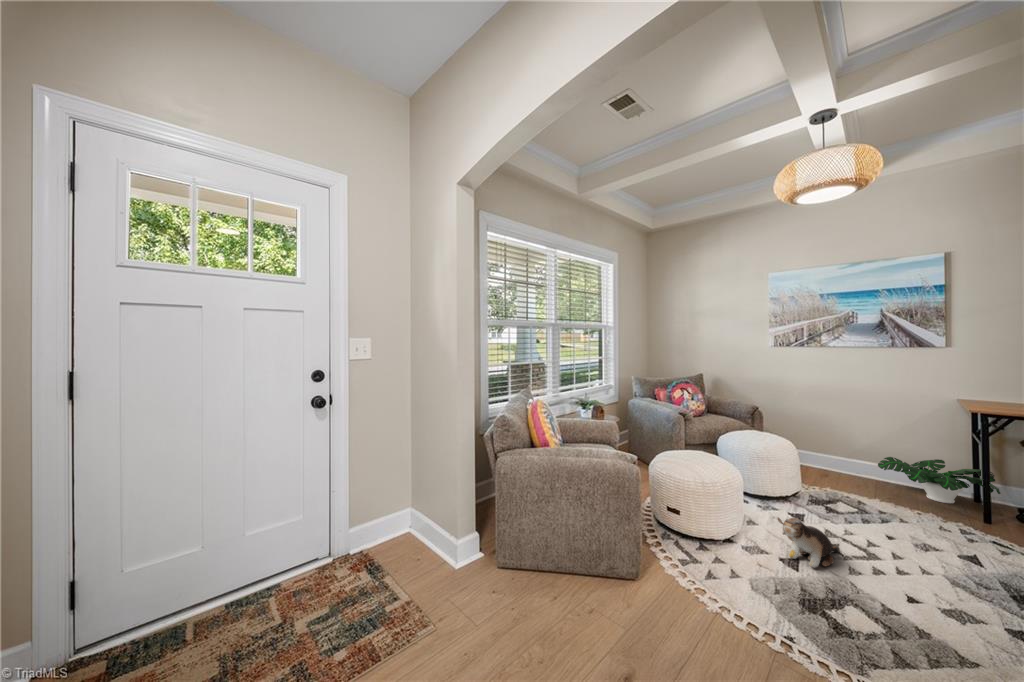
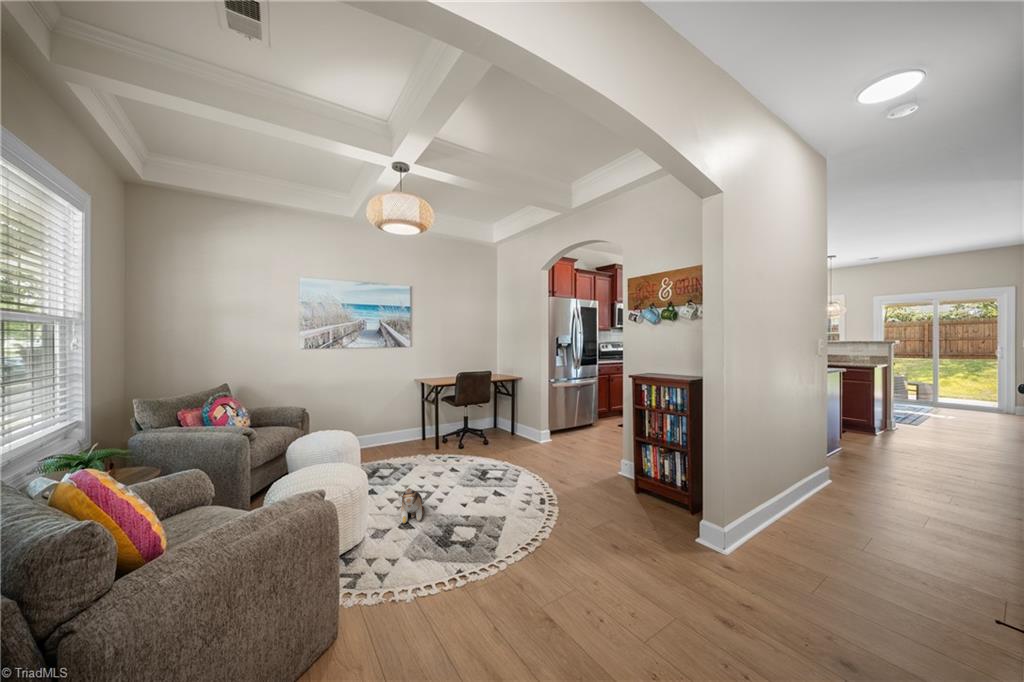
potted plant: present [878,457,1000,503] -> none [388,420,443,447]

